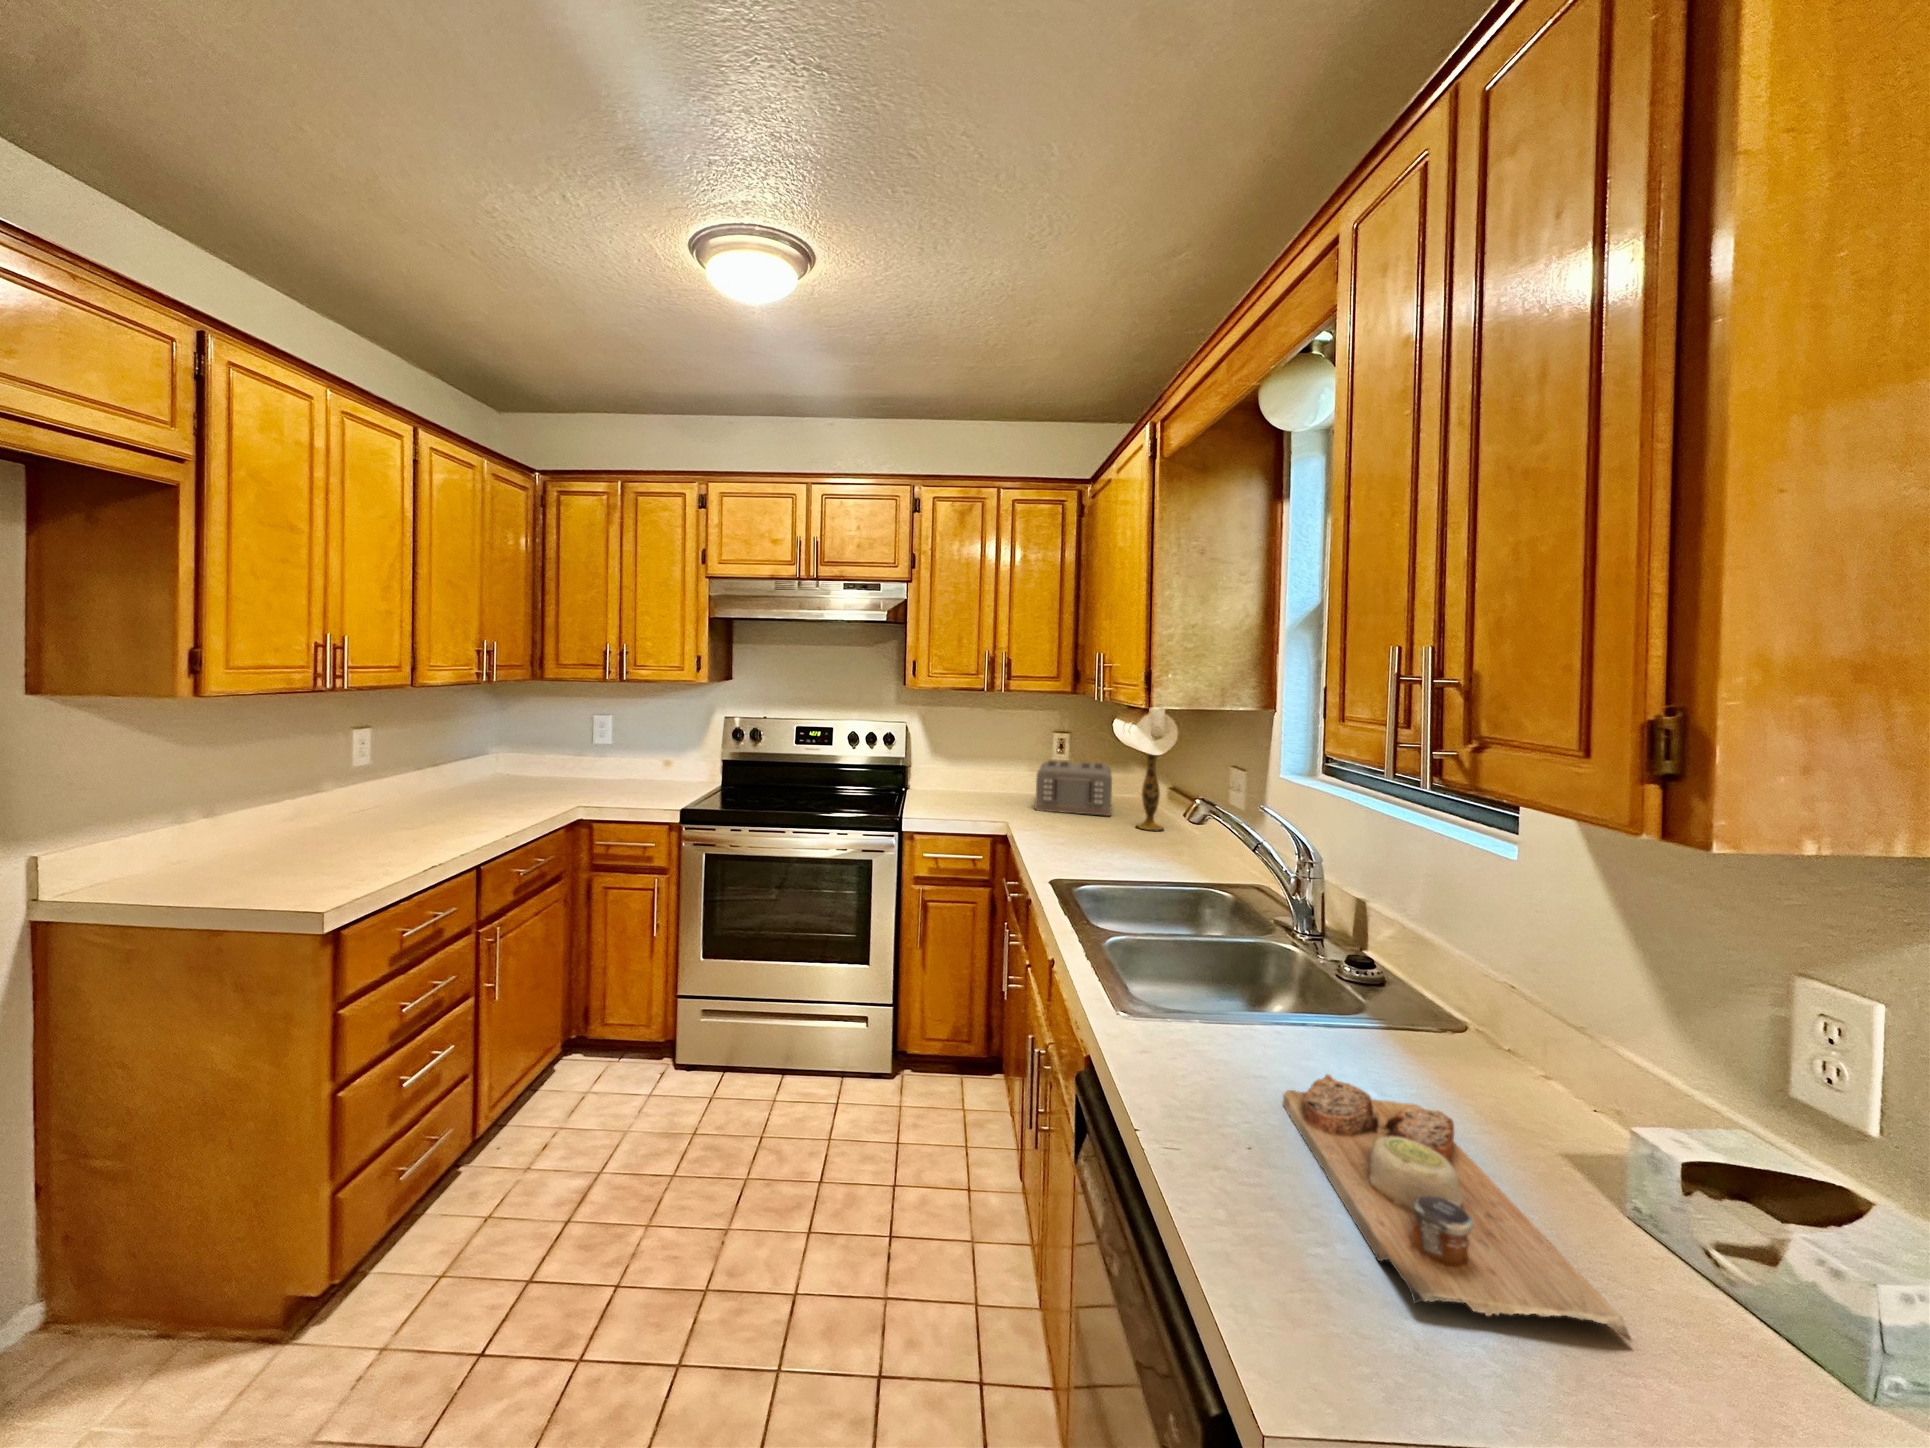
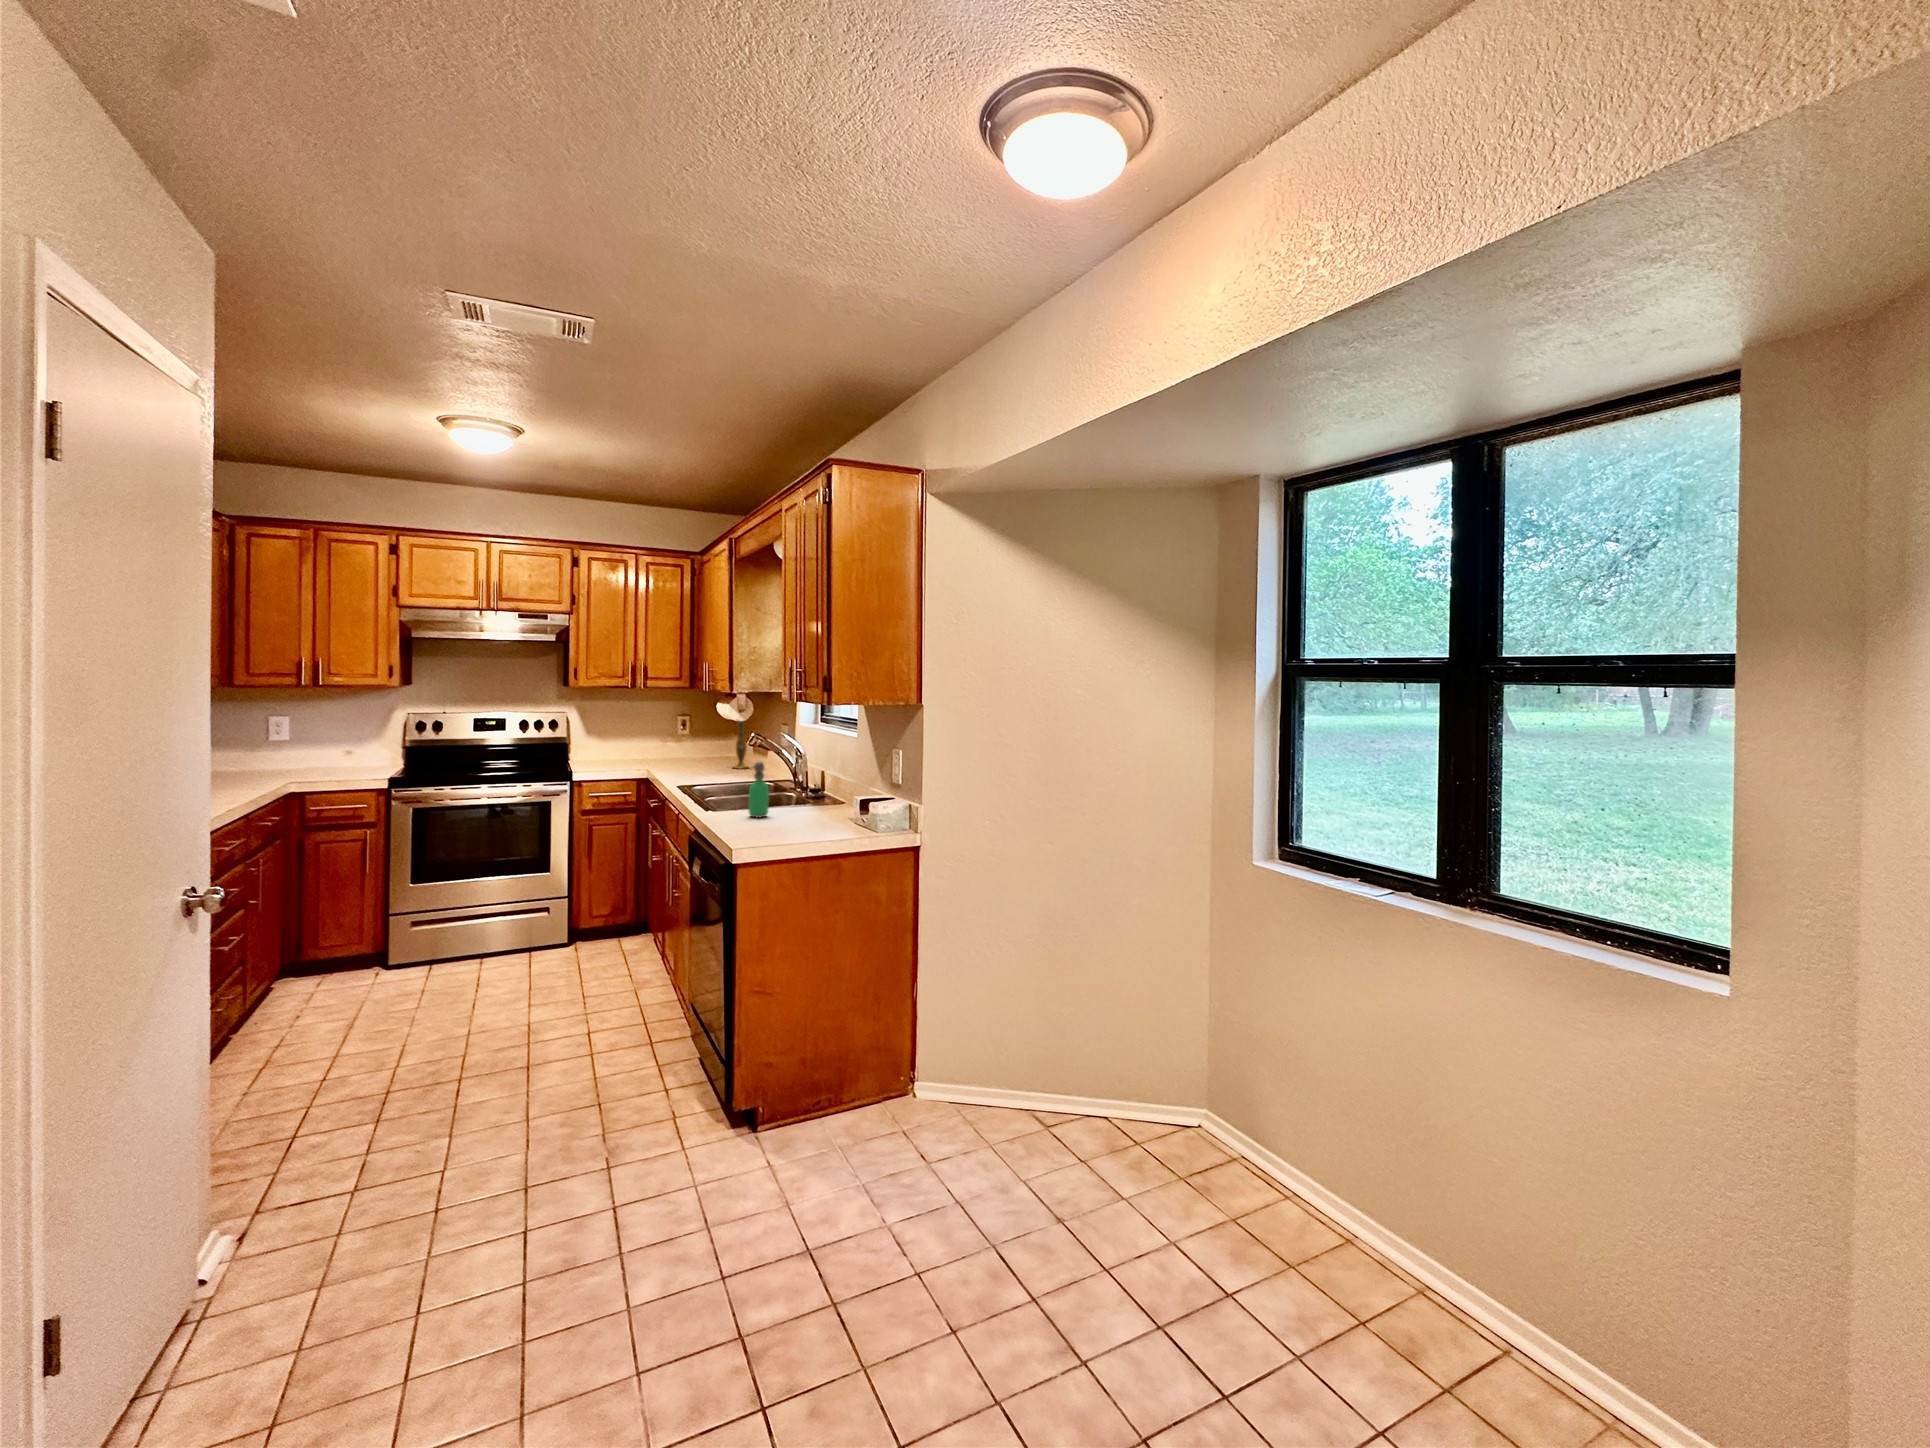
toaster: present [1035,760,1112,816] -> none [666,734,718,765]
soap dispenser: none [1225,912,1282,1067] -> present [749,762,769,817]
cutting board: present [1283,1075,1631,1342] -> none [764,811,833,836]

